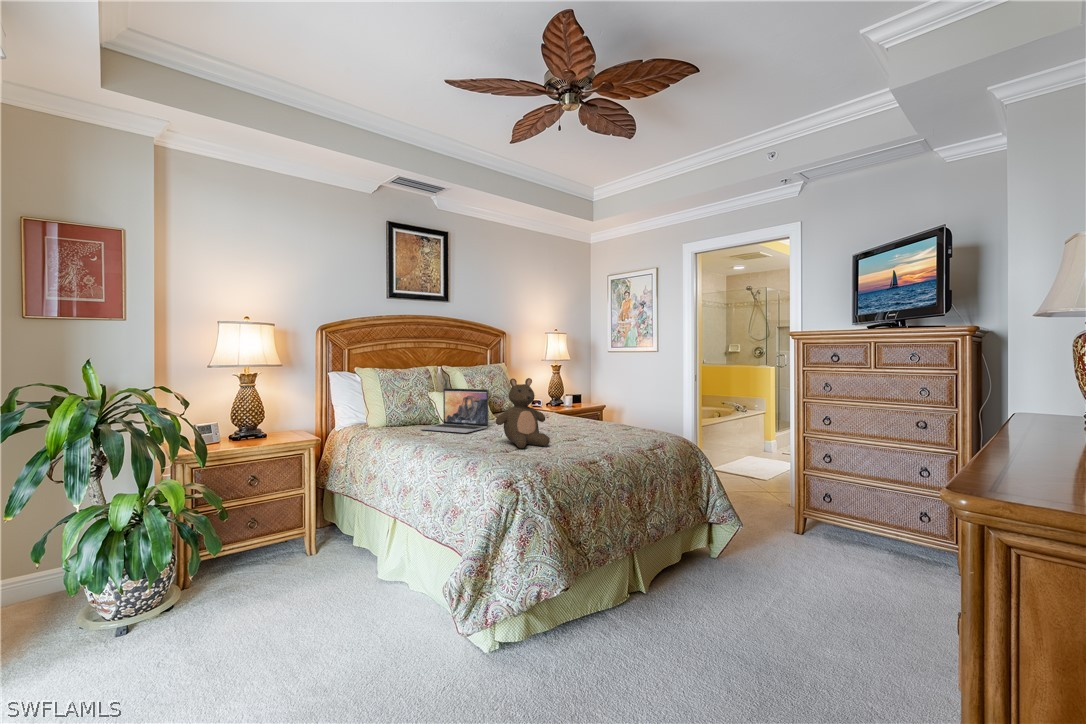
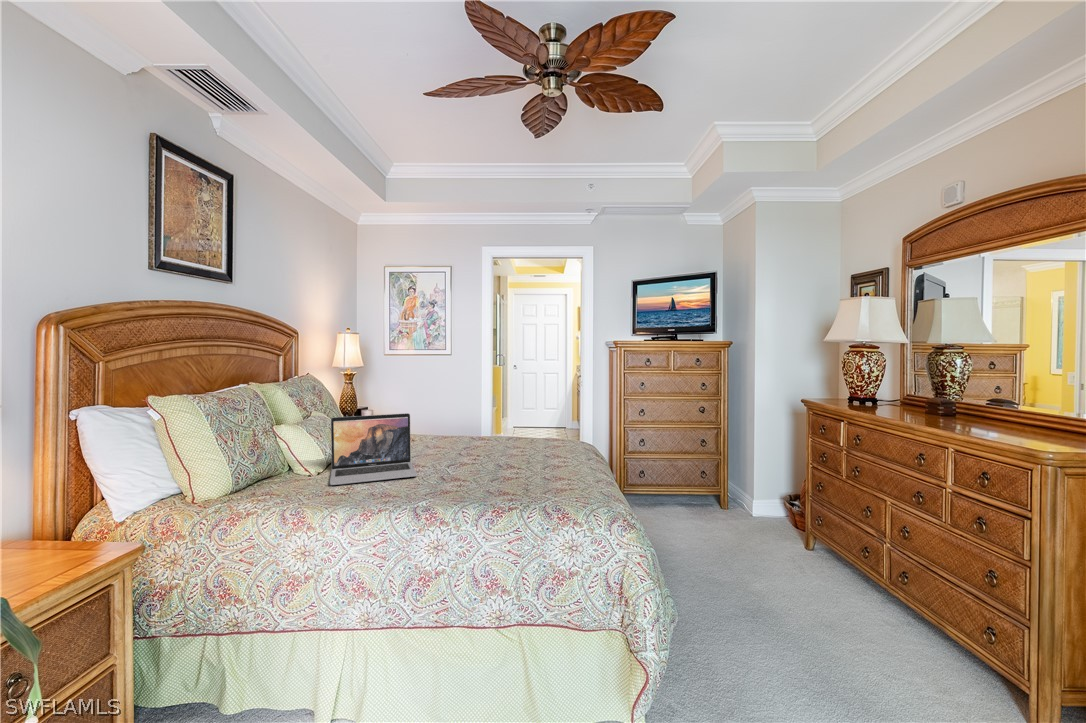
stuffed bear: present [496,378,550,448] -> none [505,397,560,481]

